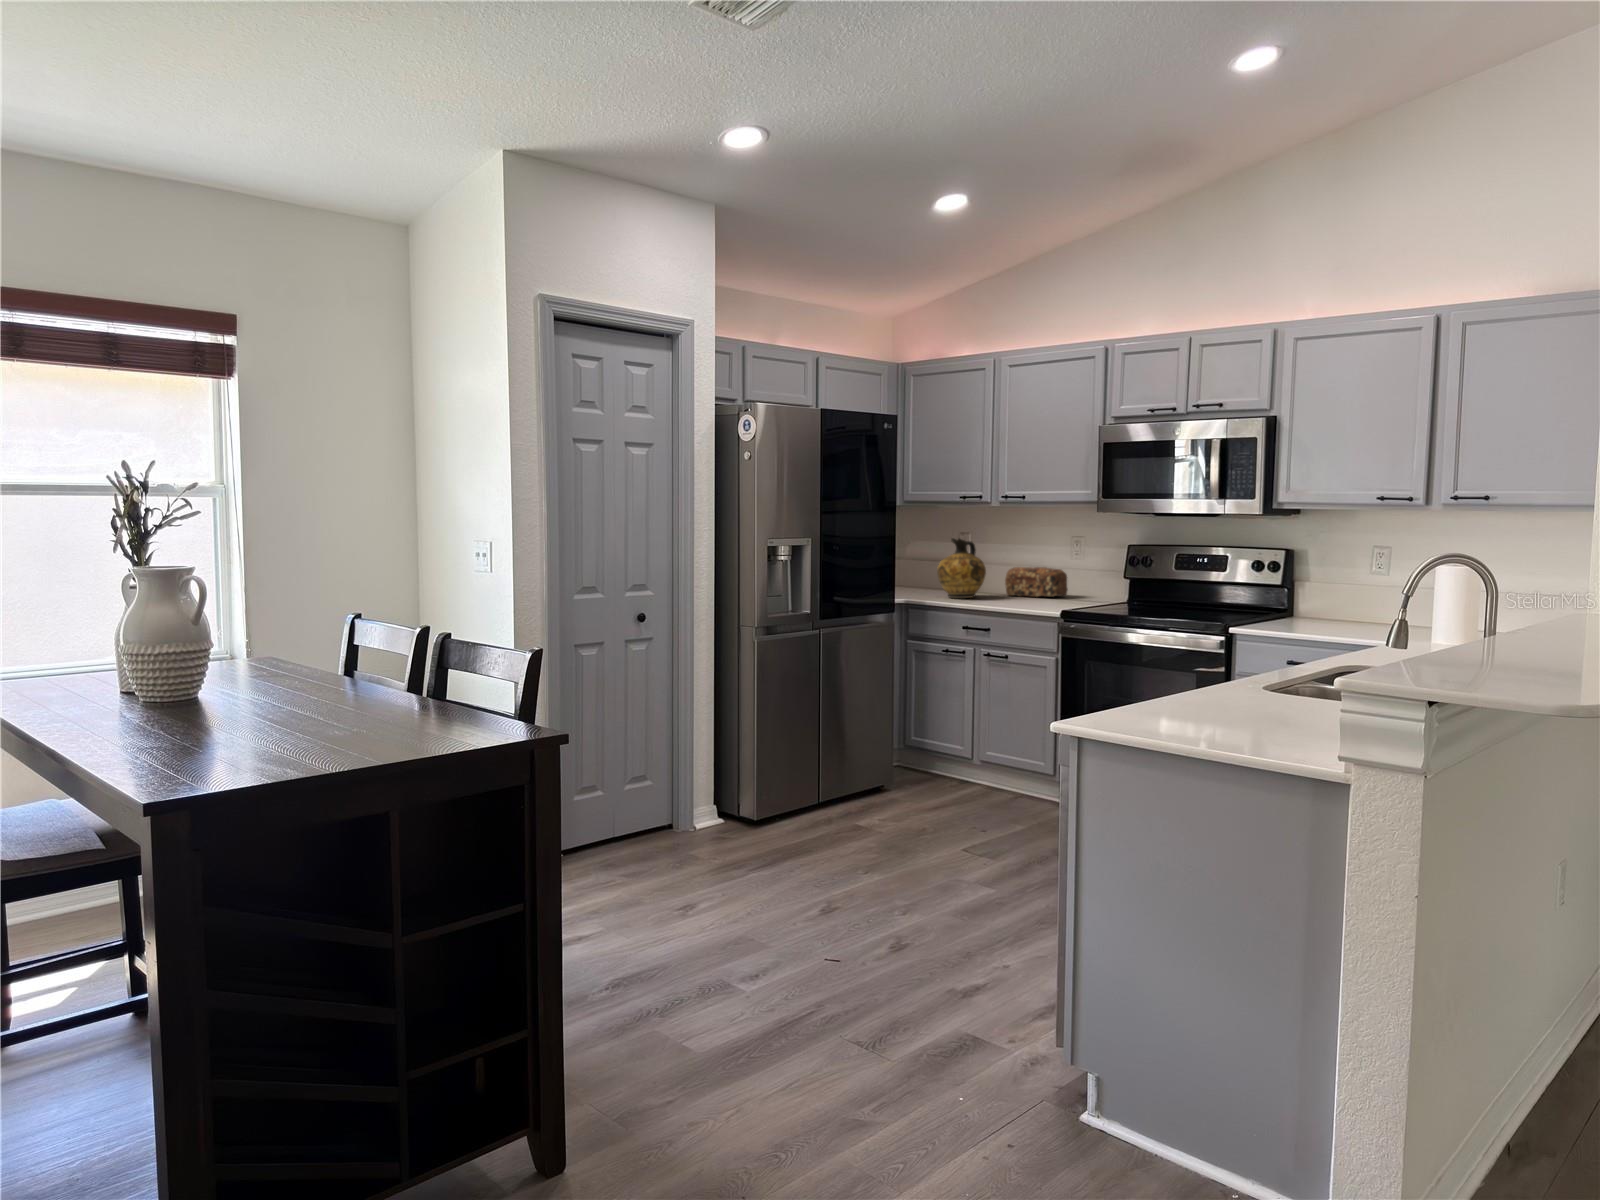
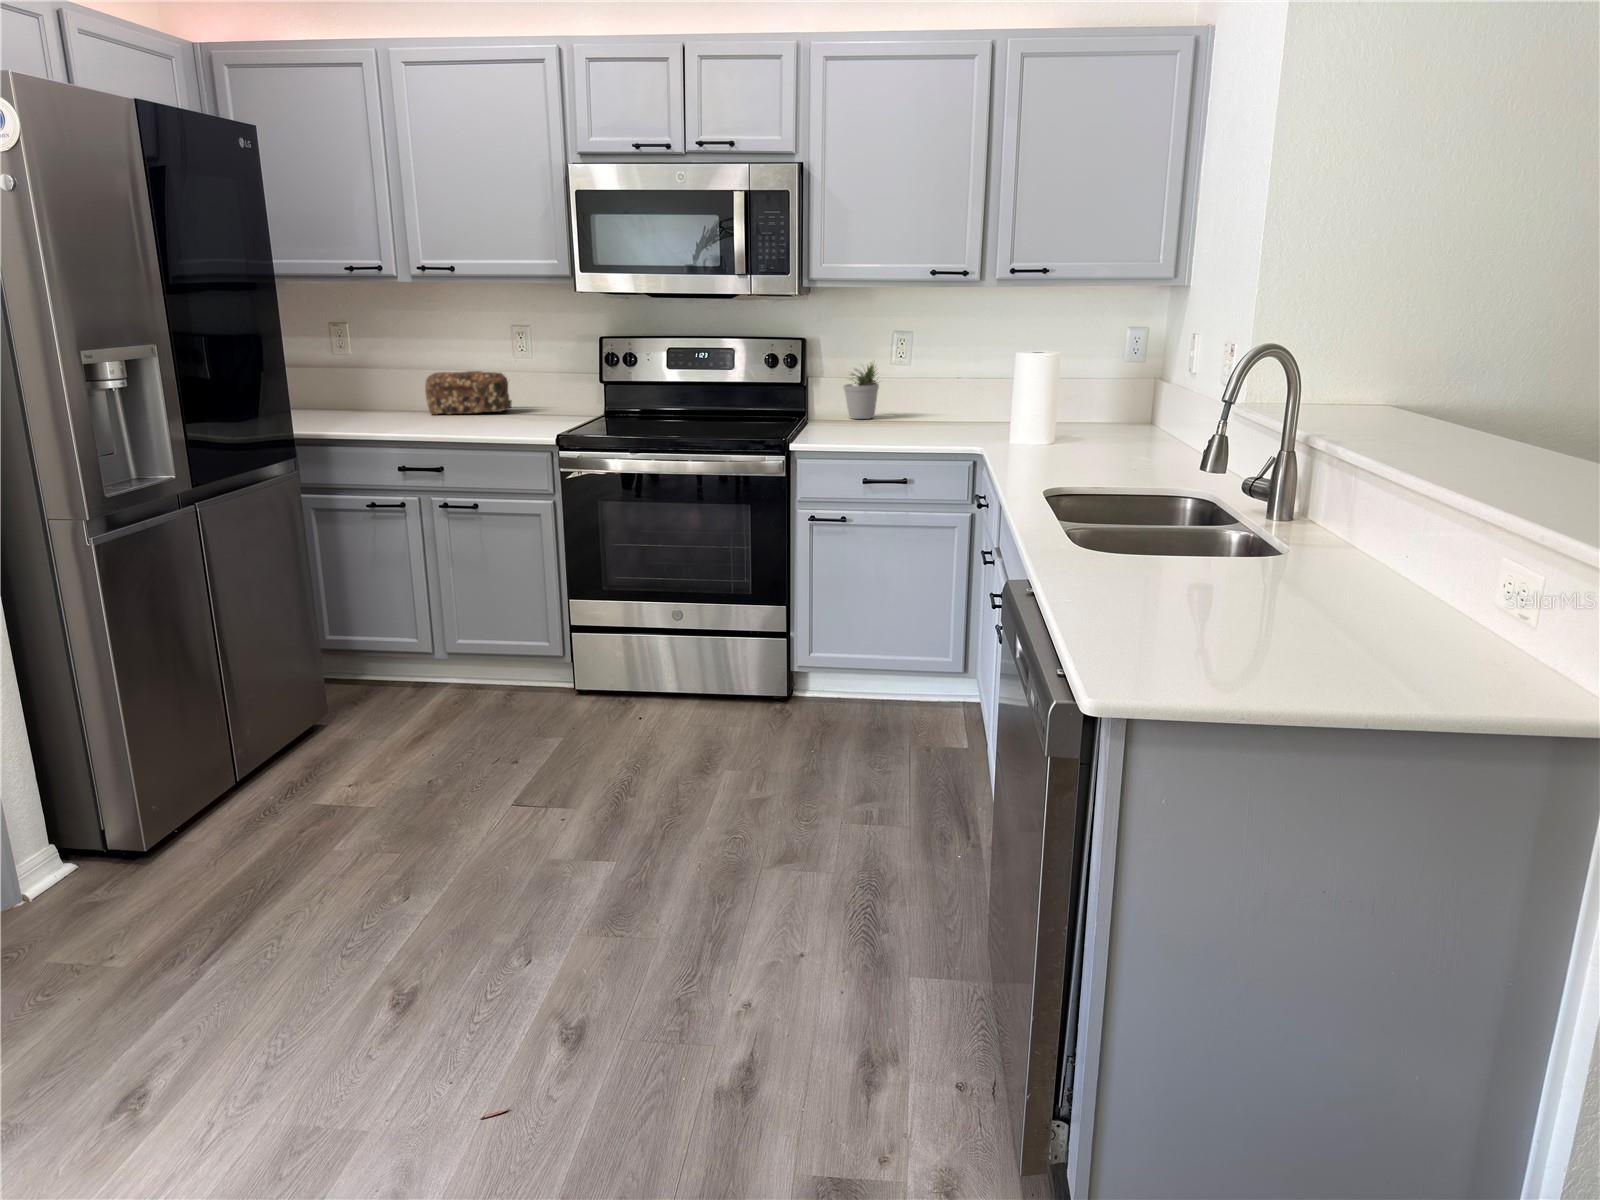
ceramic jug: present [937,538,986,598] -> none [326,333,403,425]
potted plant: none [1319,571,1355,621] -> present [843,364,879,419]

